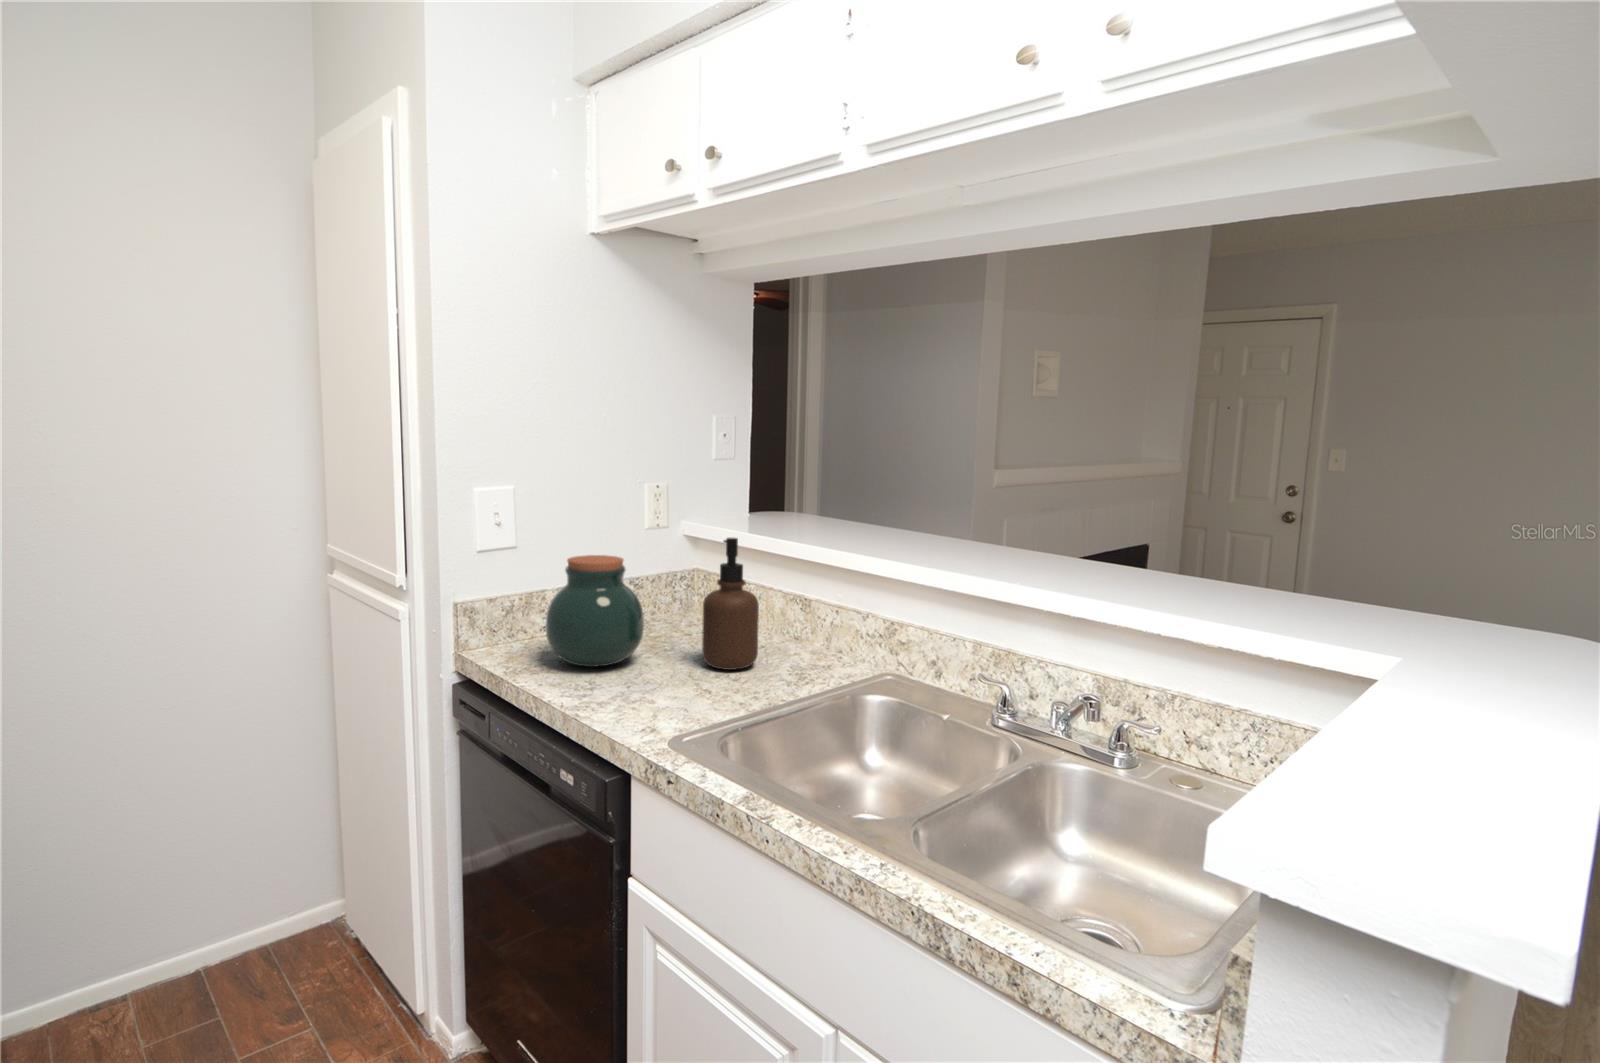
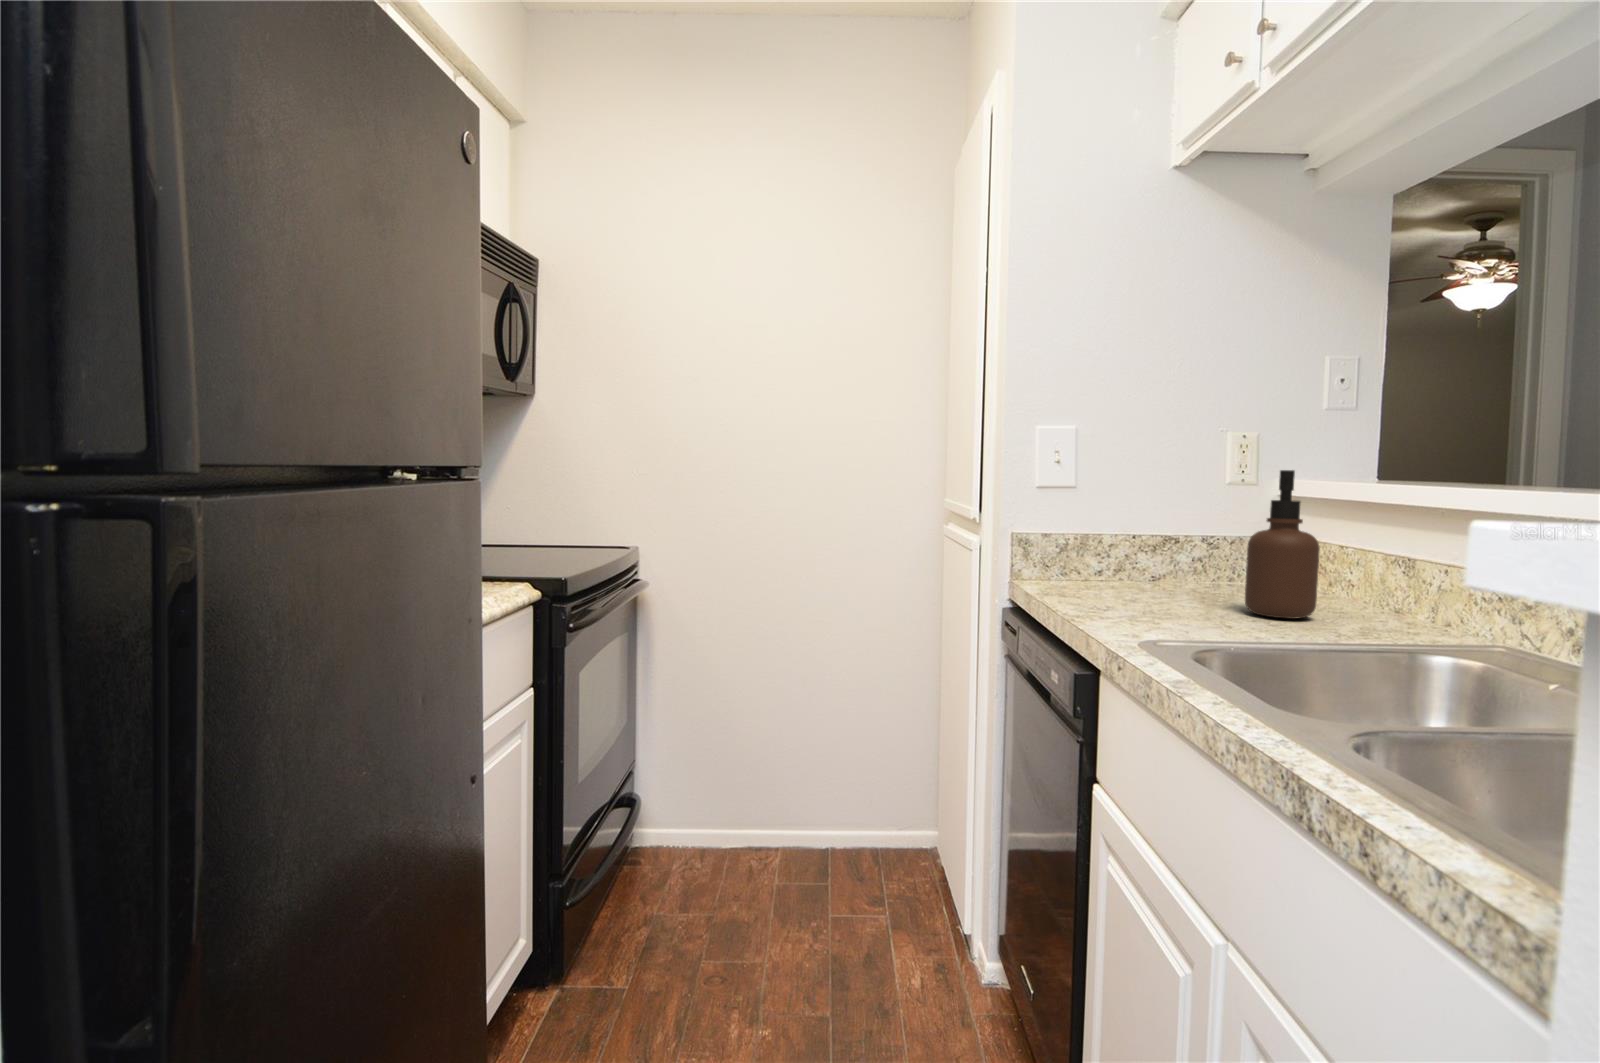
jar: present [546,555,644,667] -> none [1081,491,1183,598]

